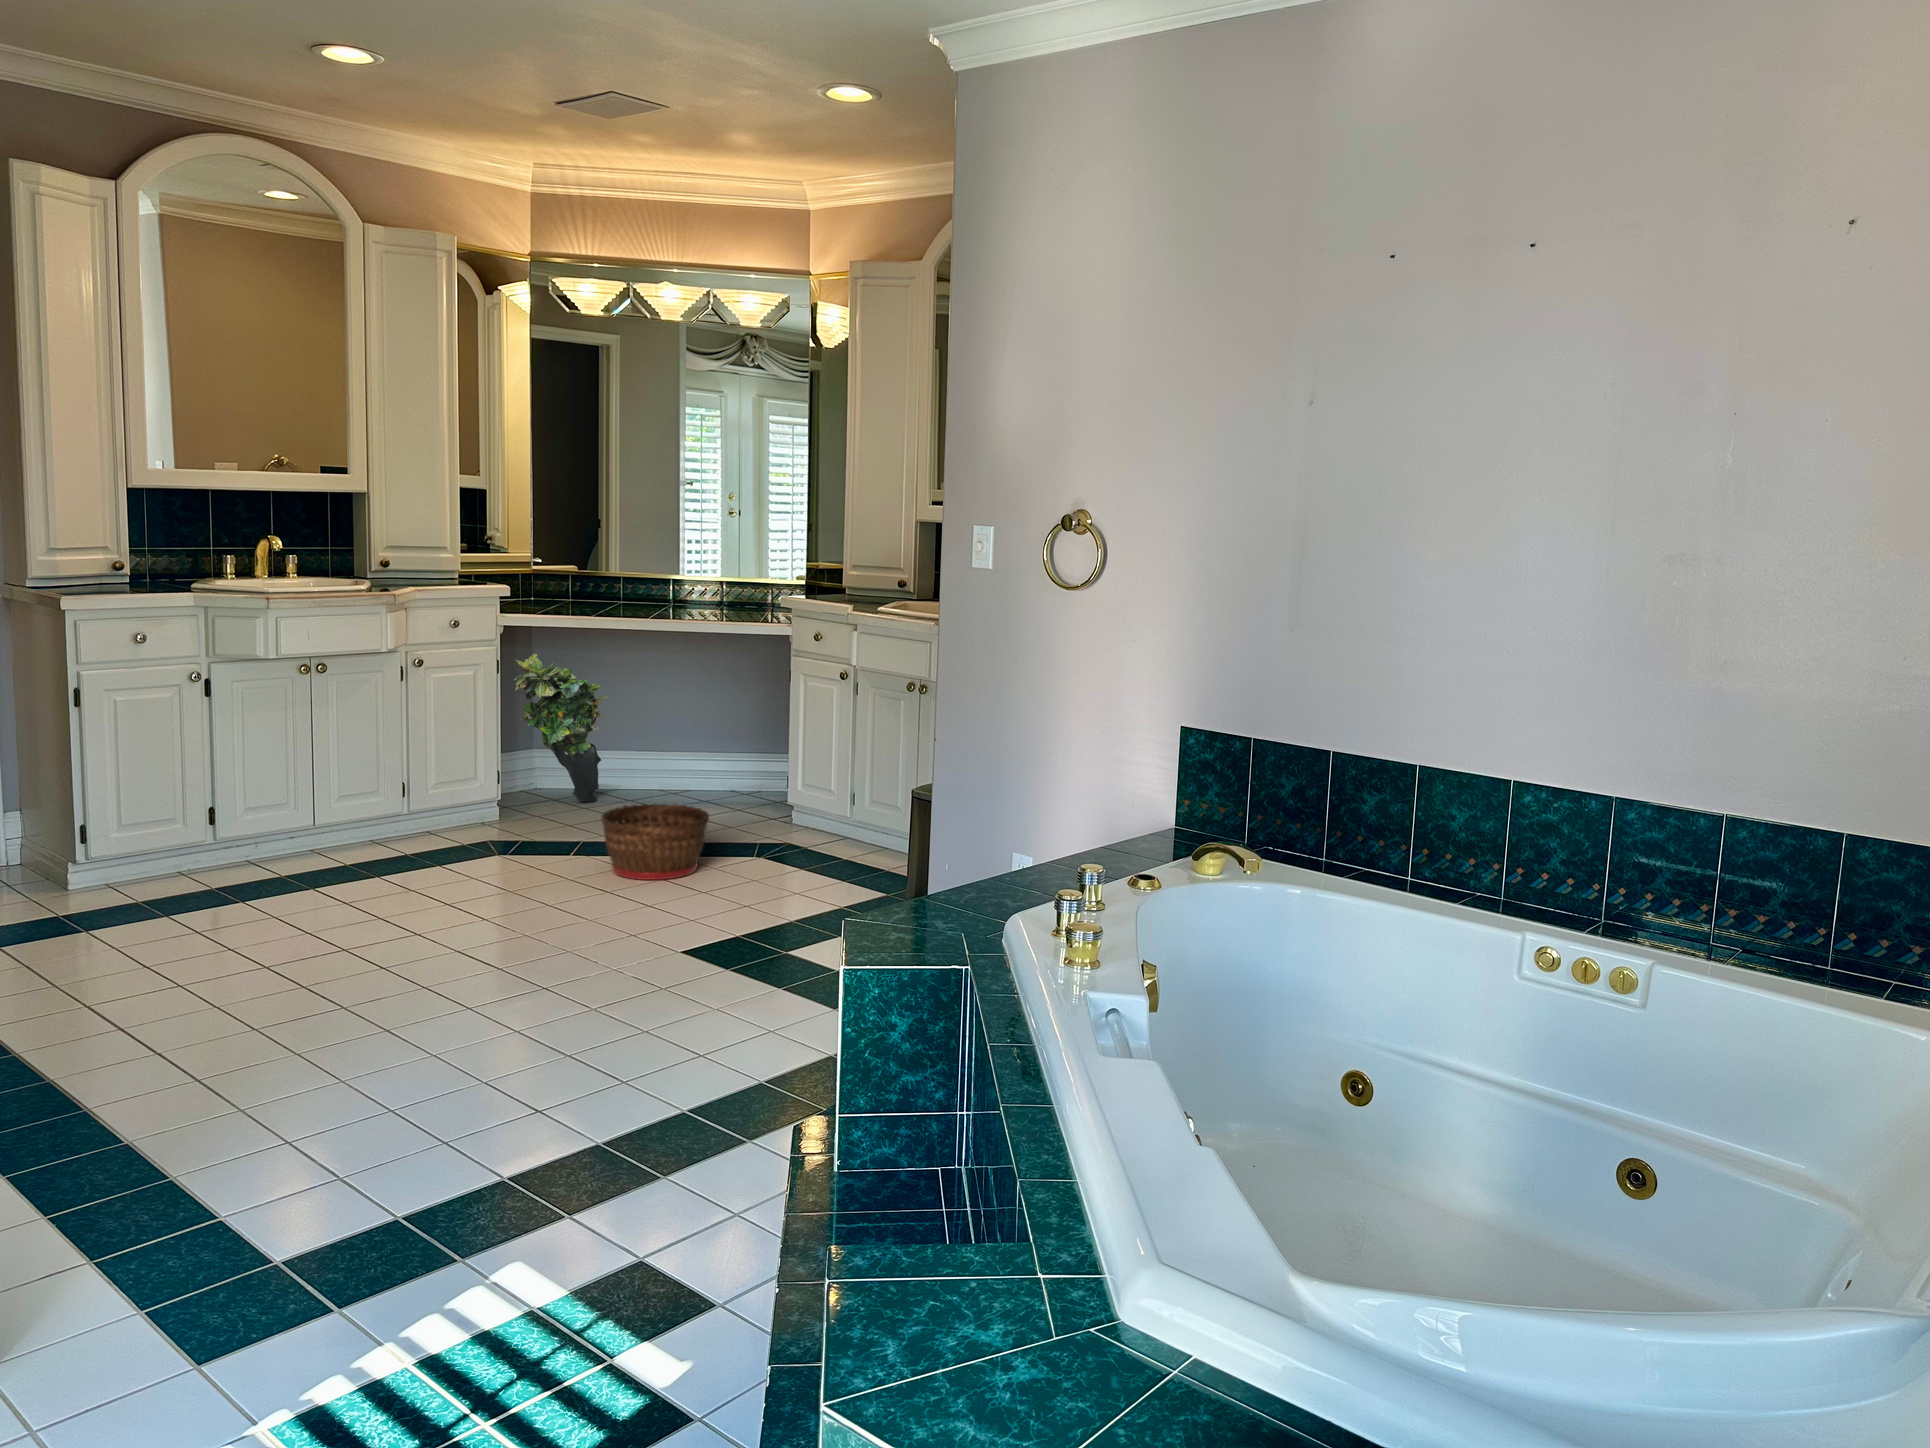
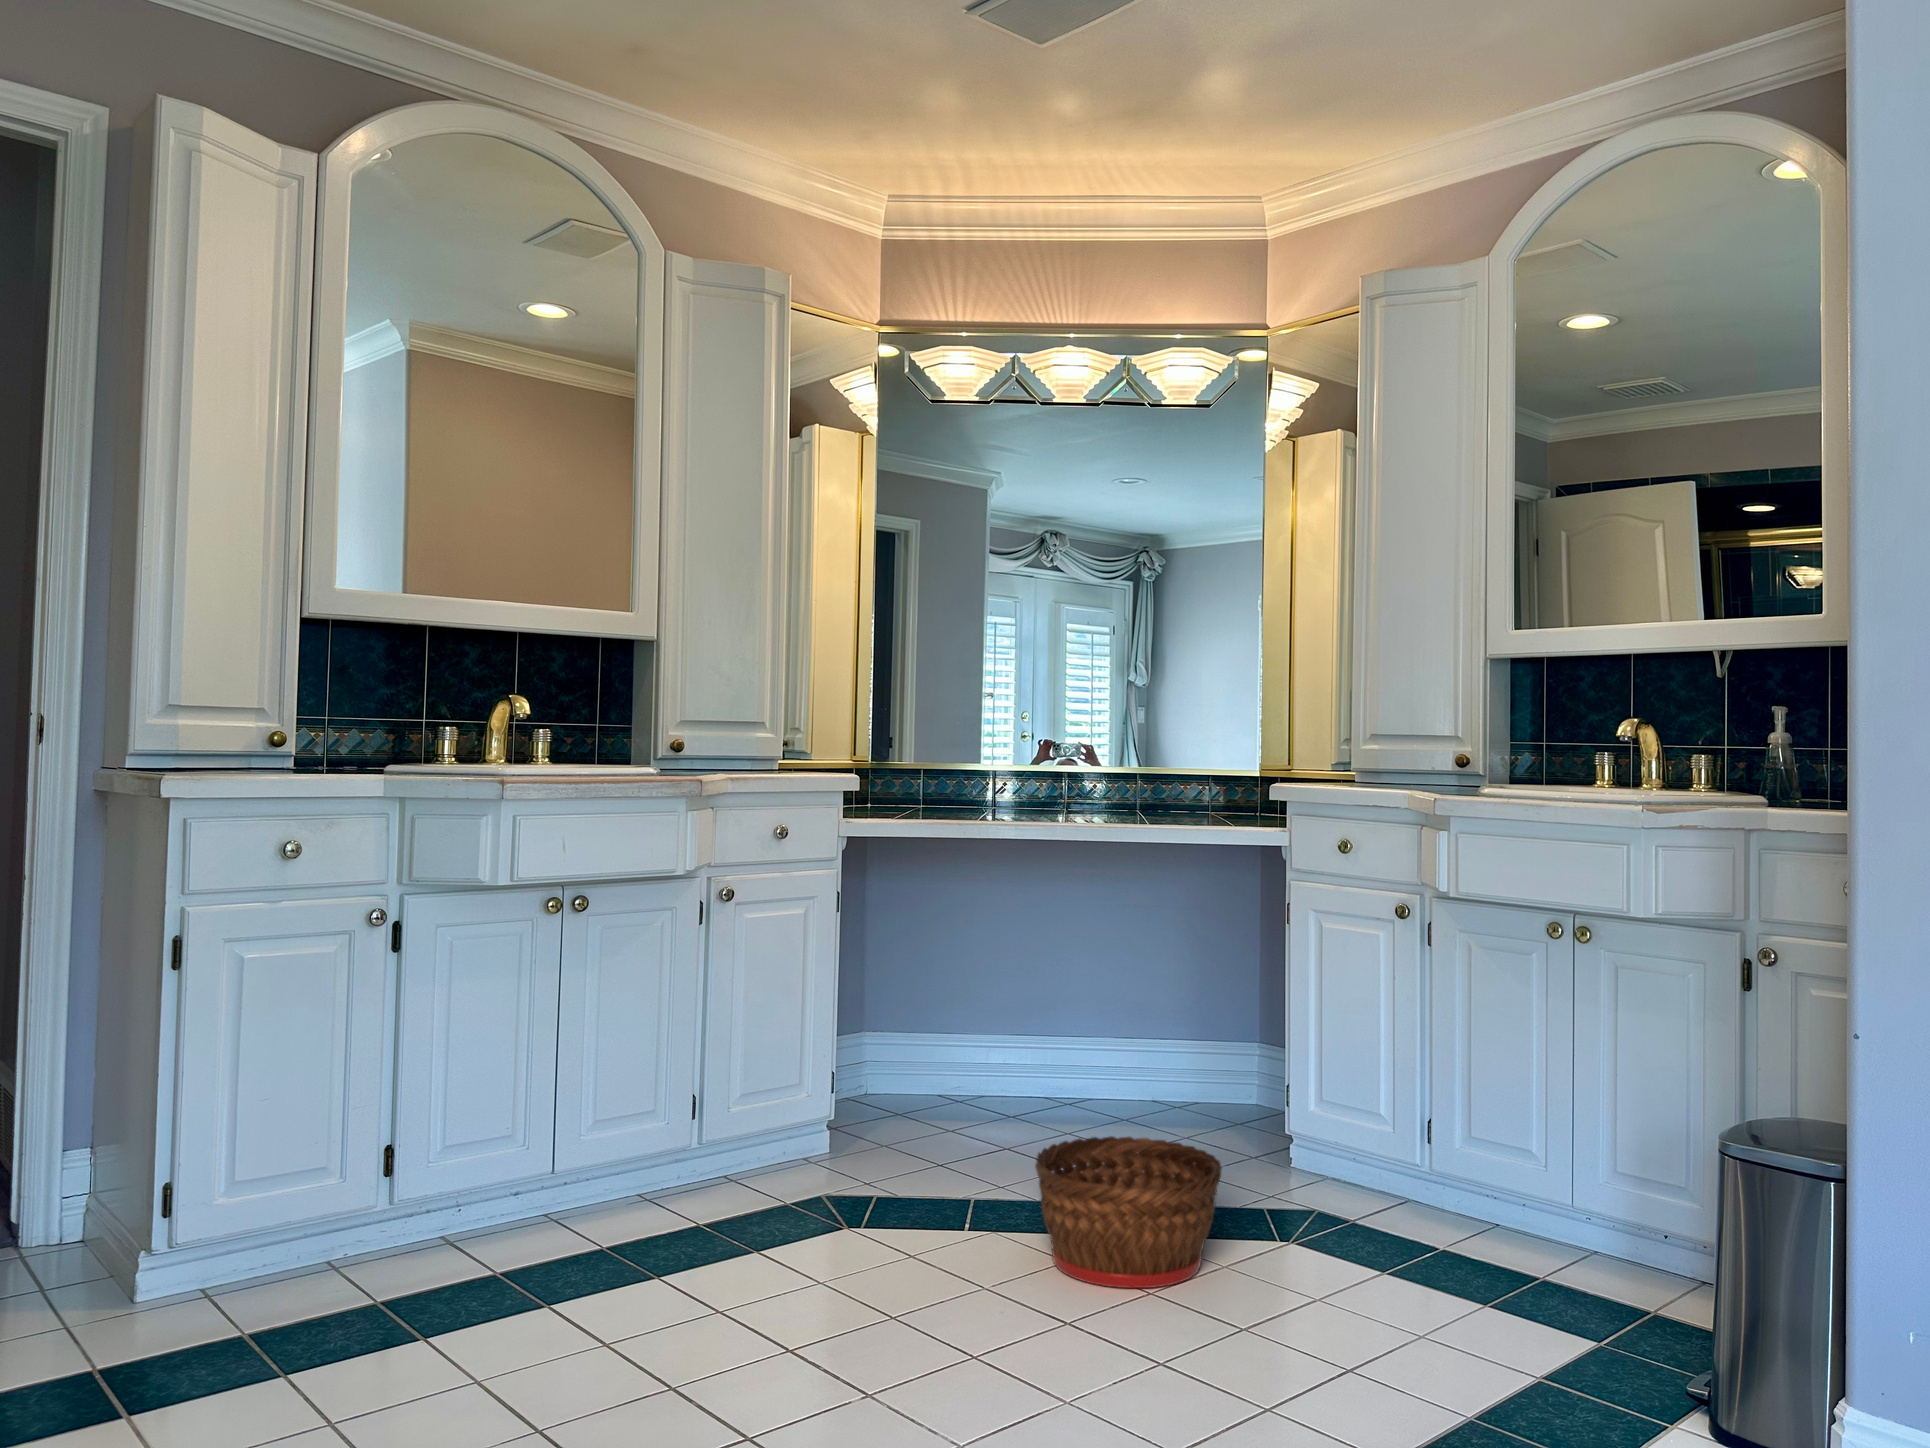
potted plant: present [514,654,607,802] -> none [846,887,980,1121]

